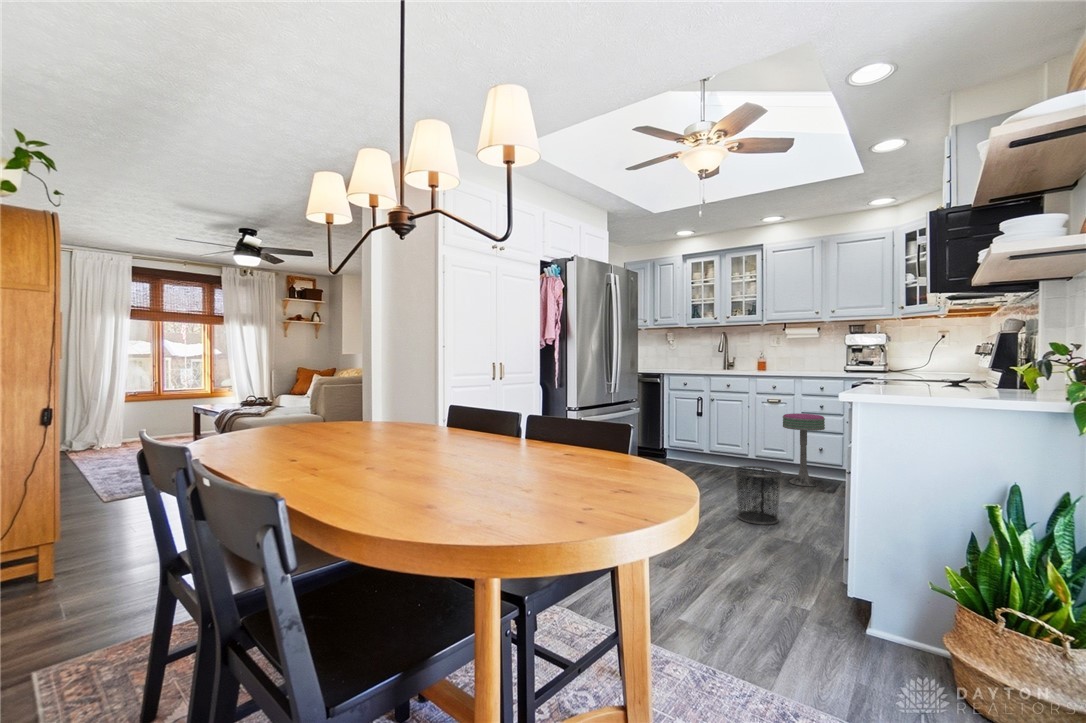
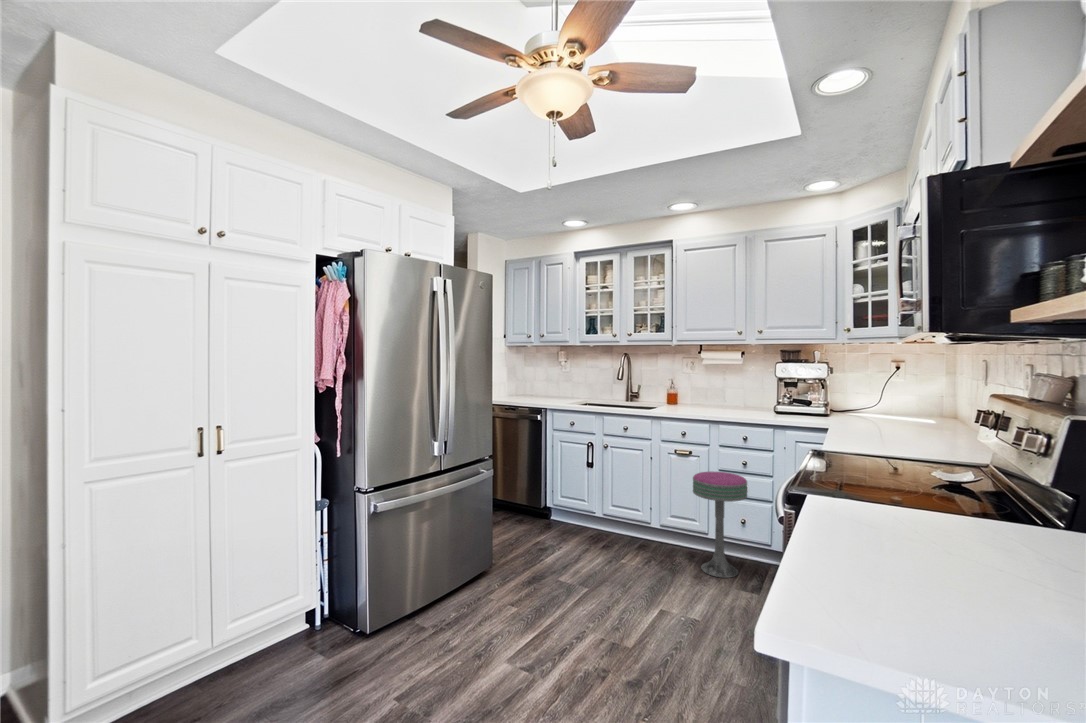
waste bin: present [734,466,782,525] -> none [604,583,679,697]

